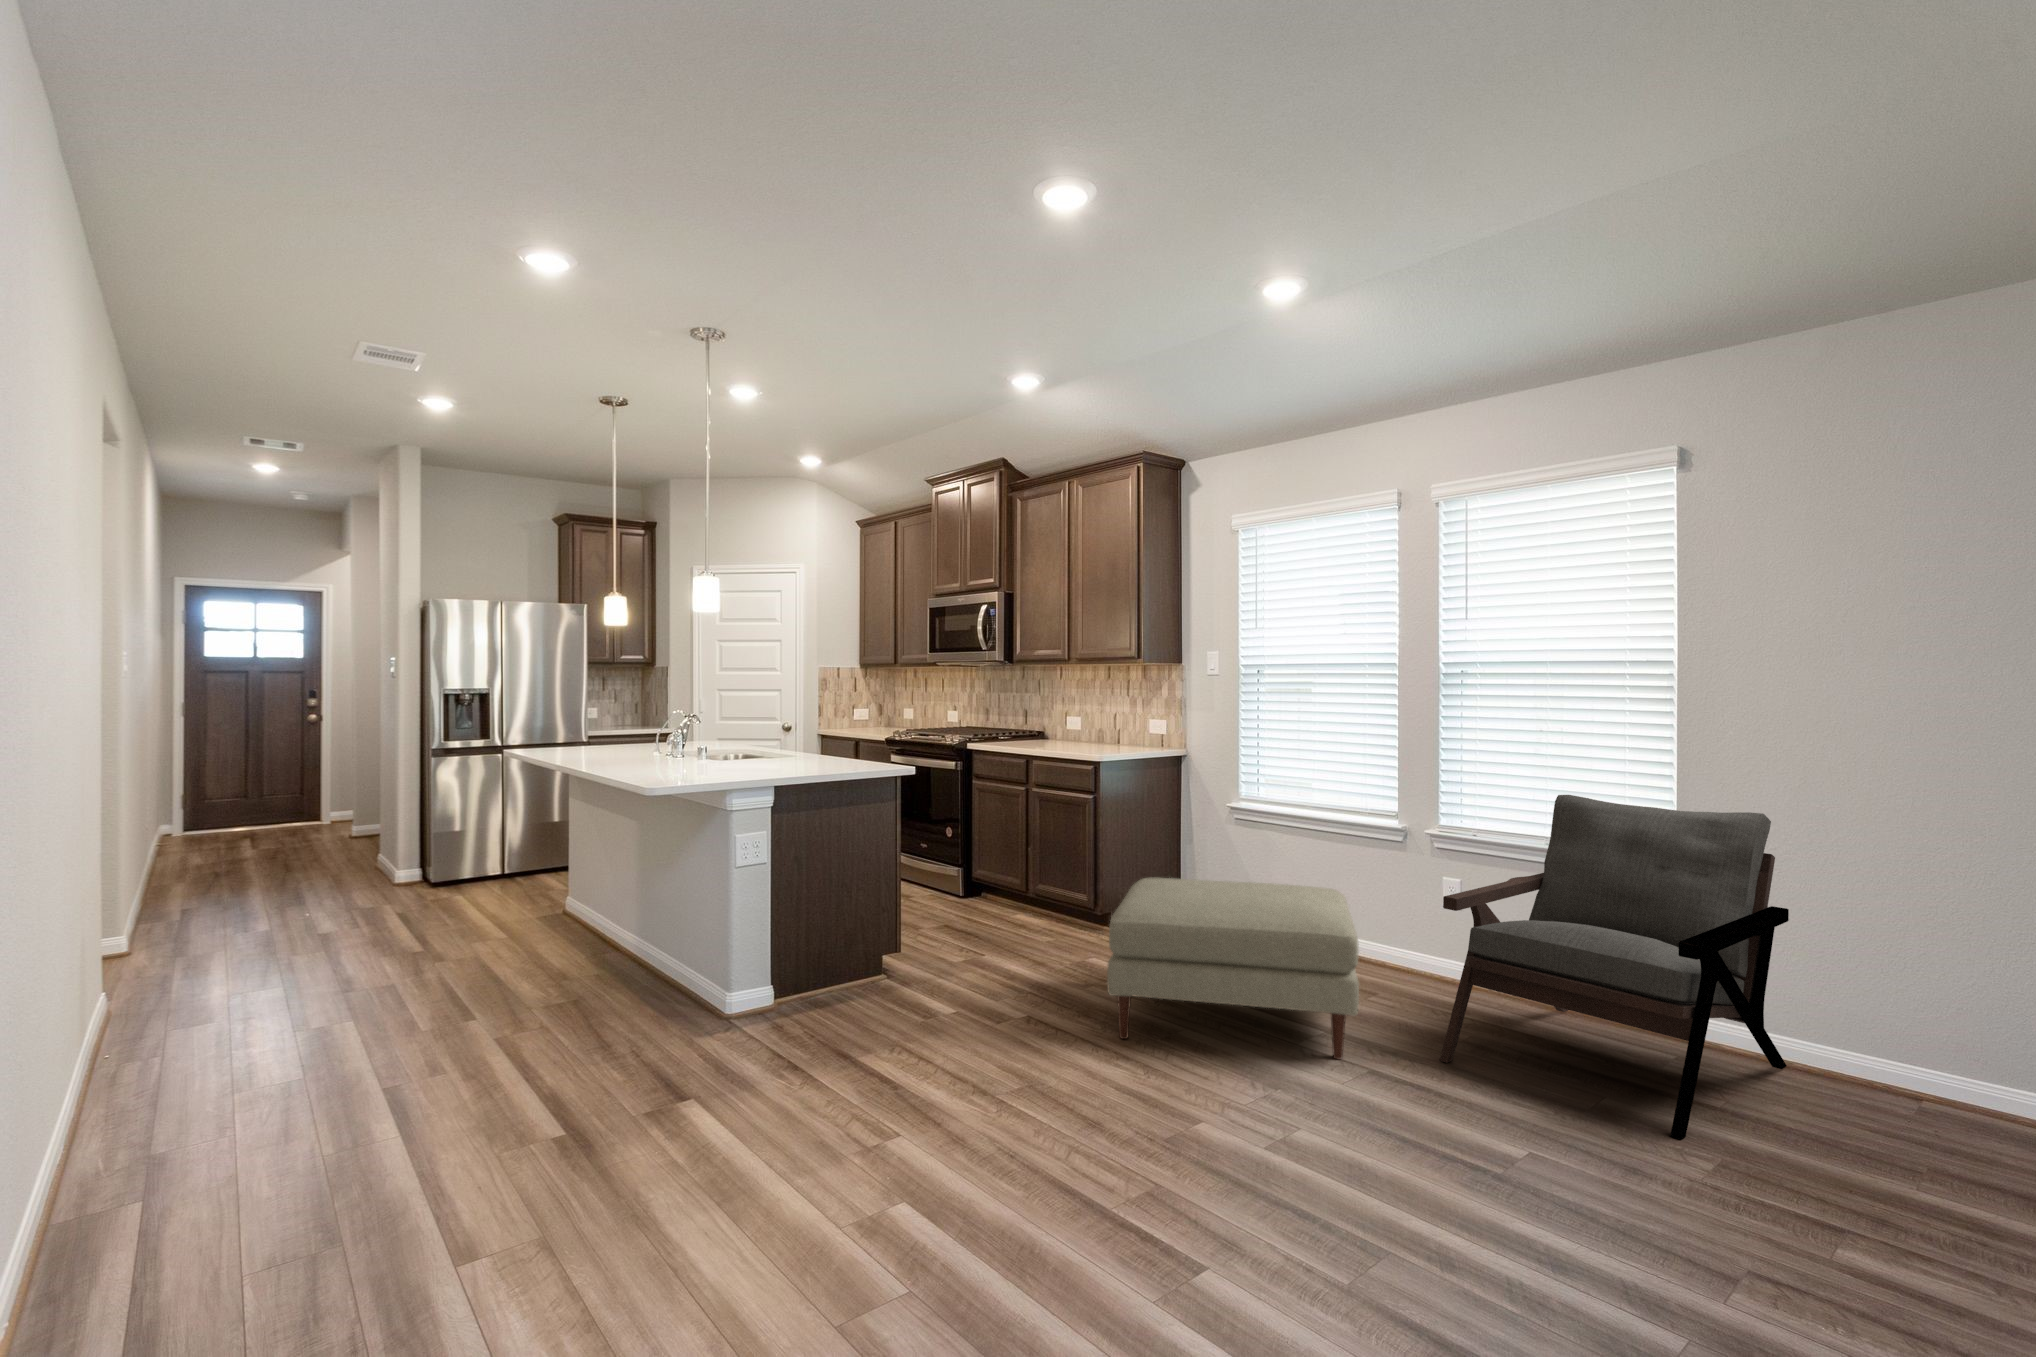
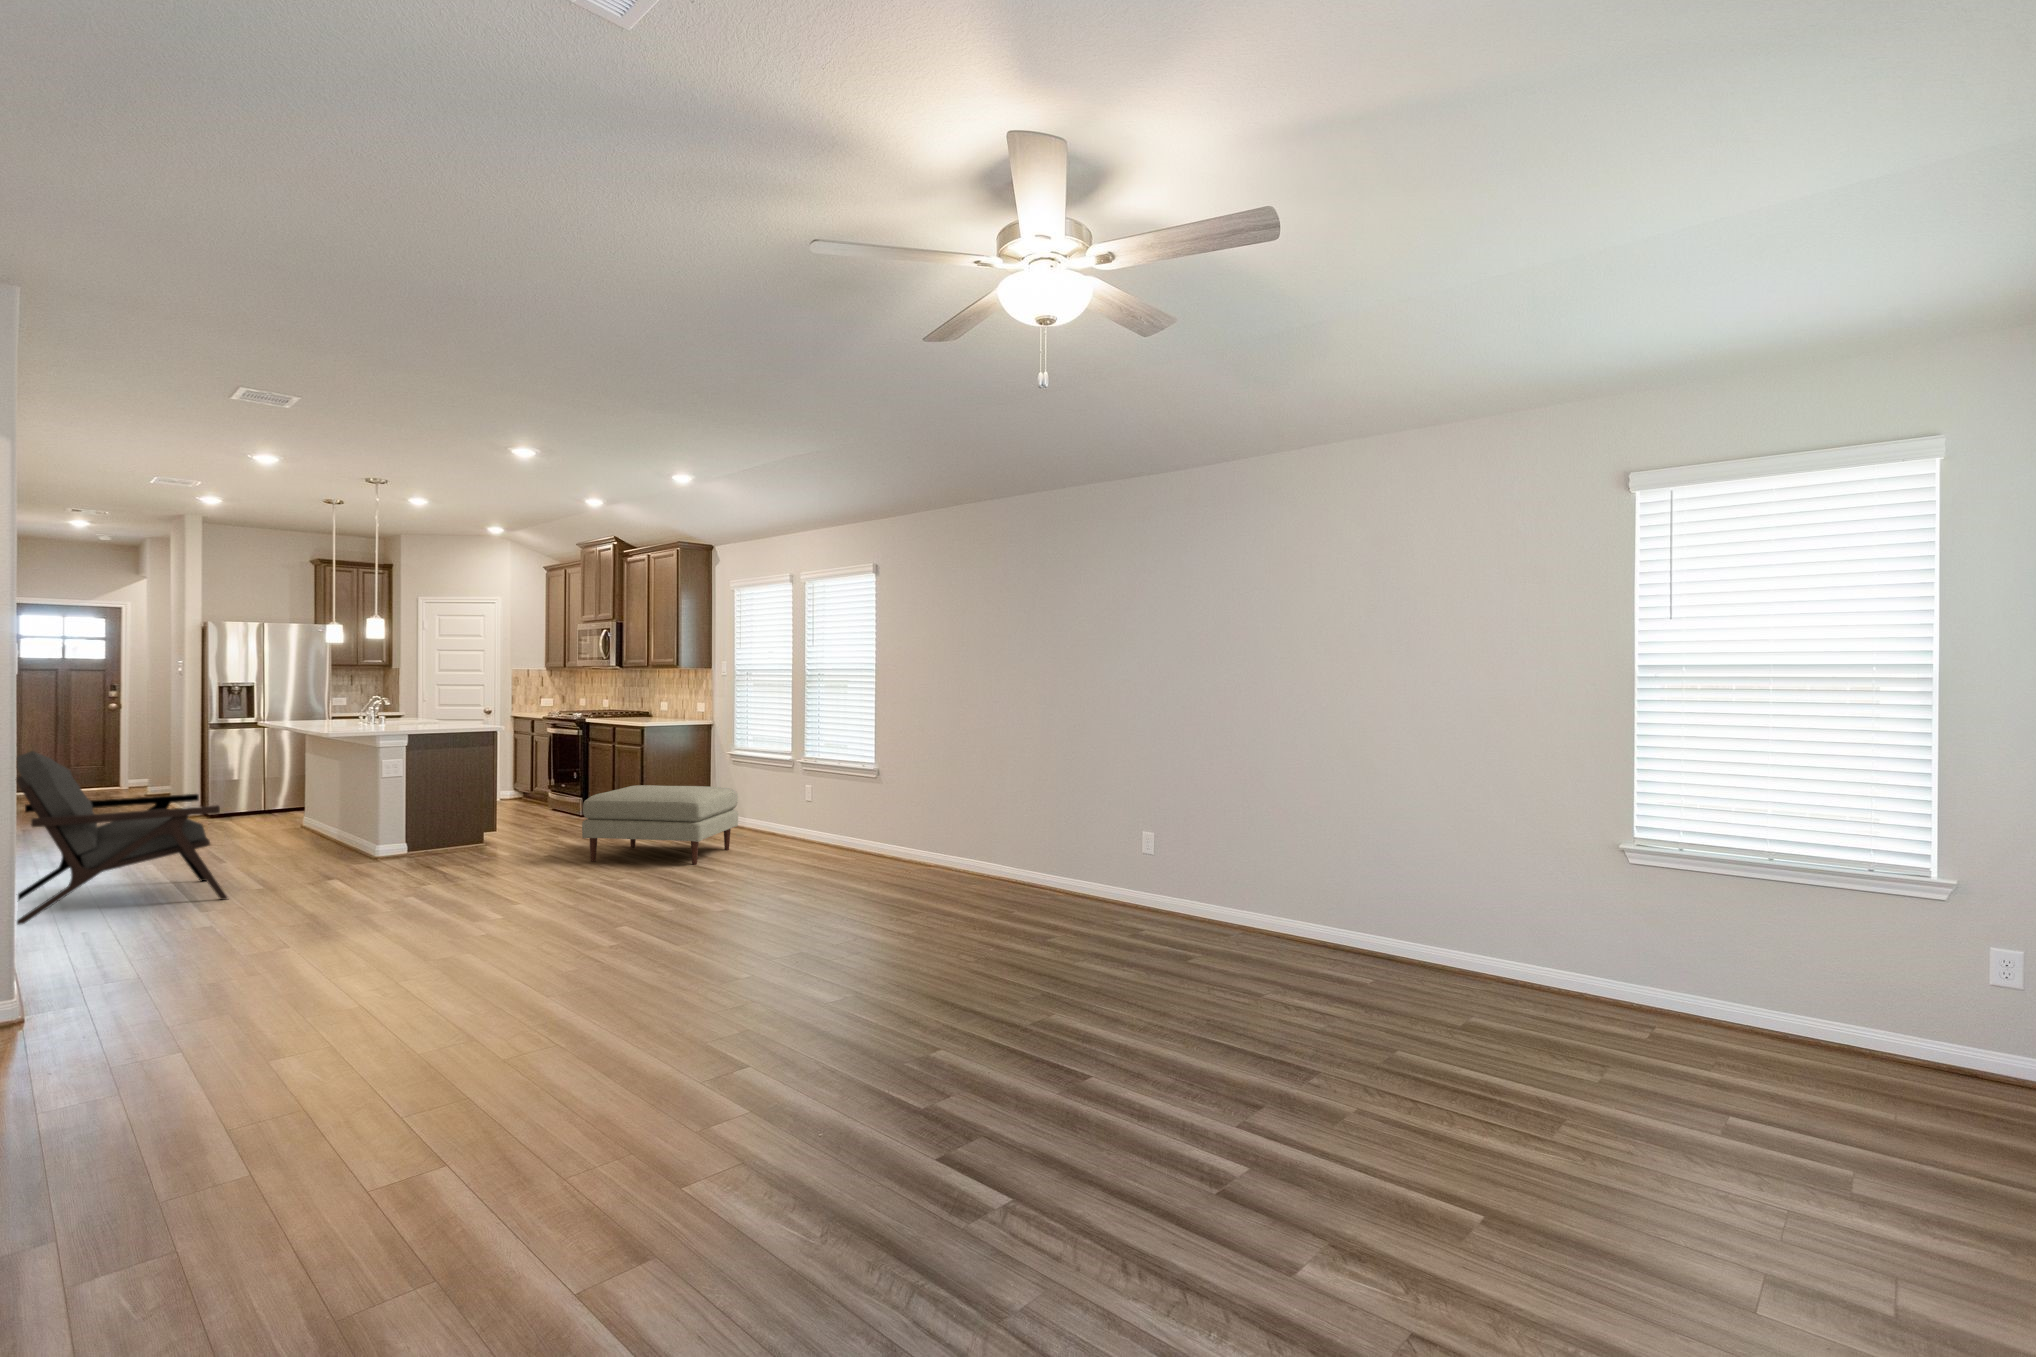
armchair: present [1440,795,1789,1140] -> present [17,751,228,925]

